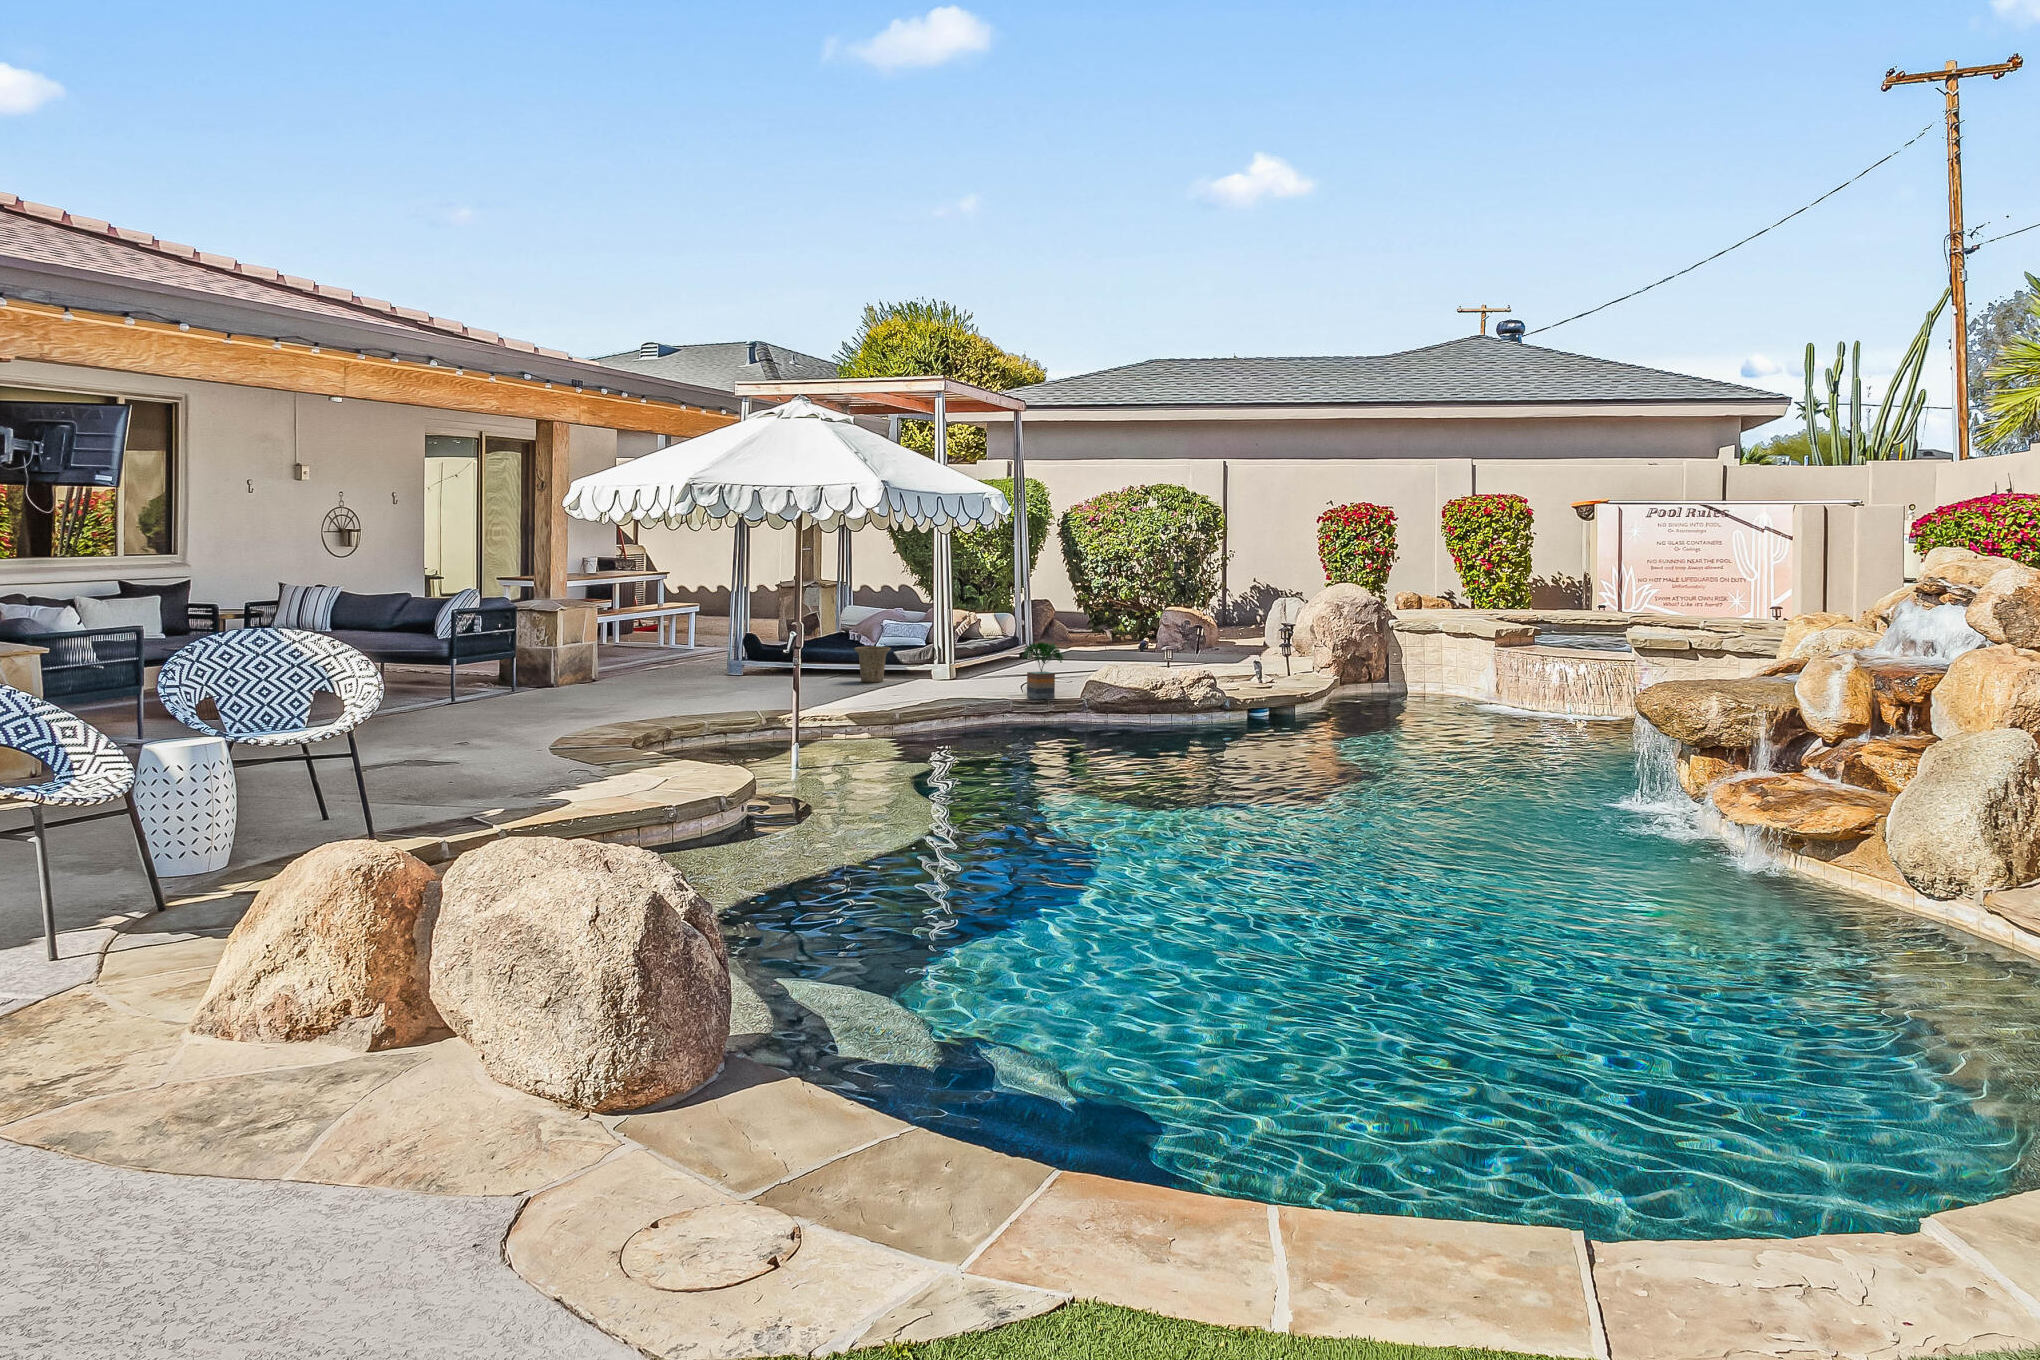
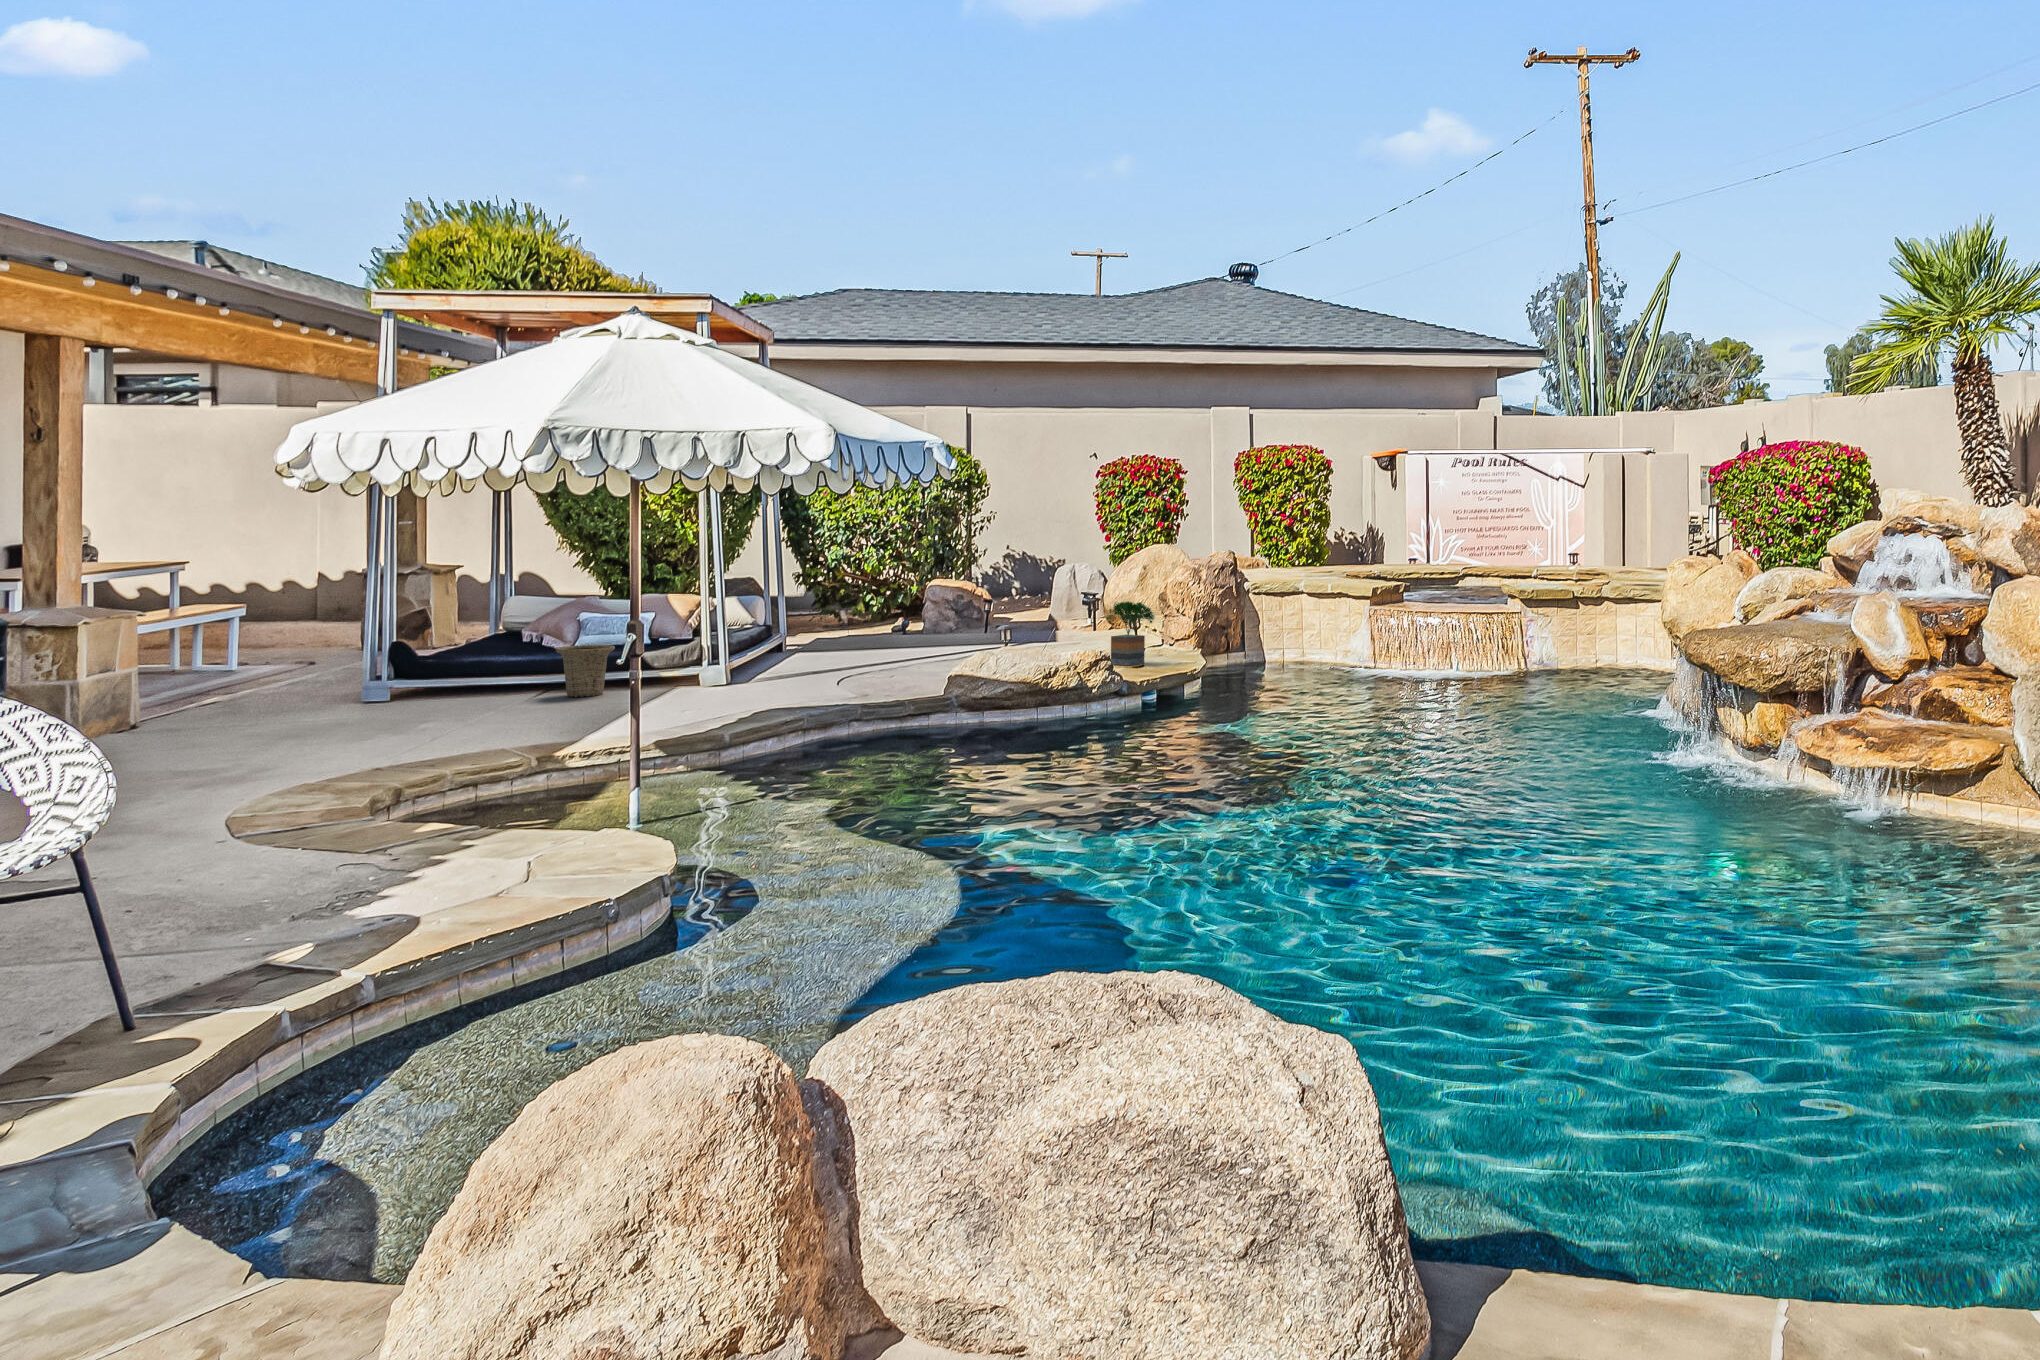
potted tree: present [1024,642,1063,699] -> present [1106,601,1154,666]

